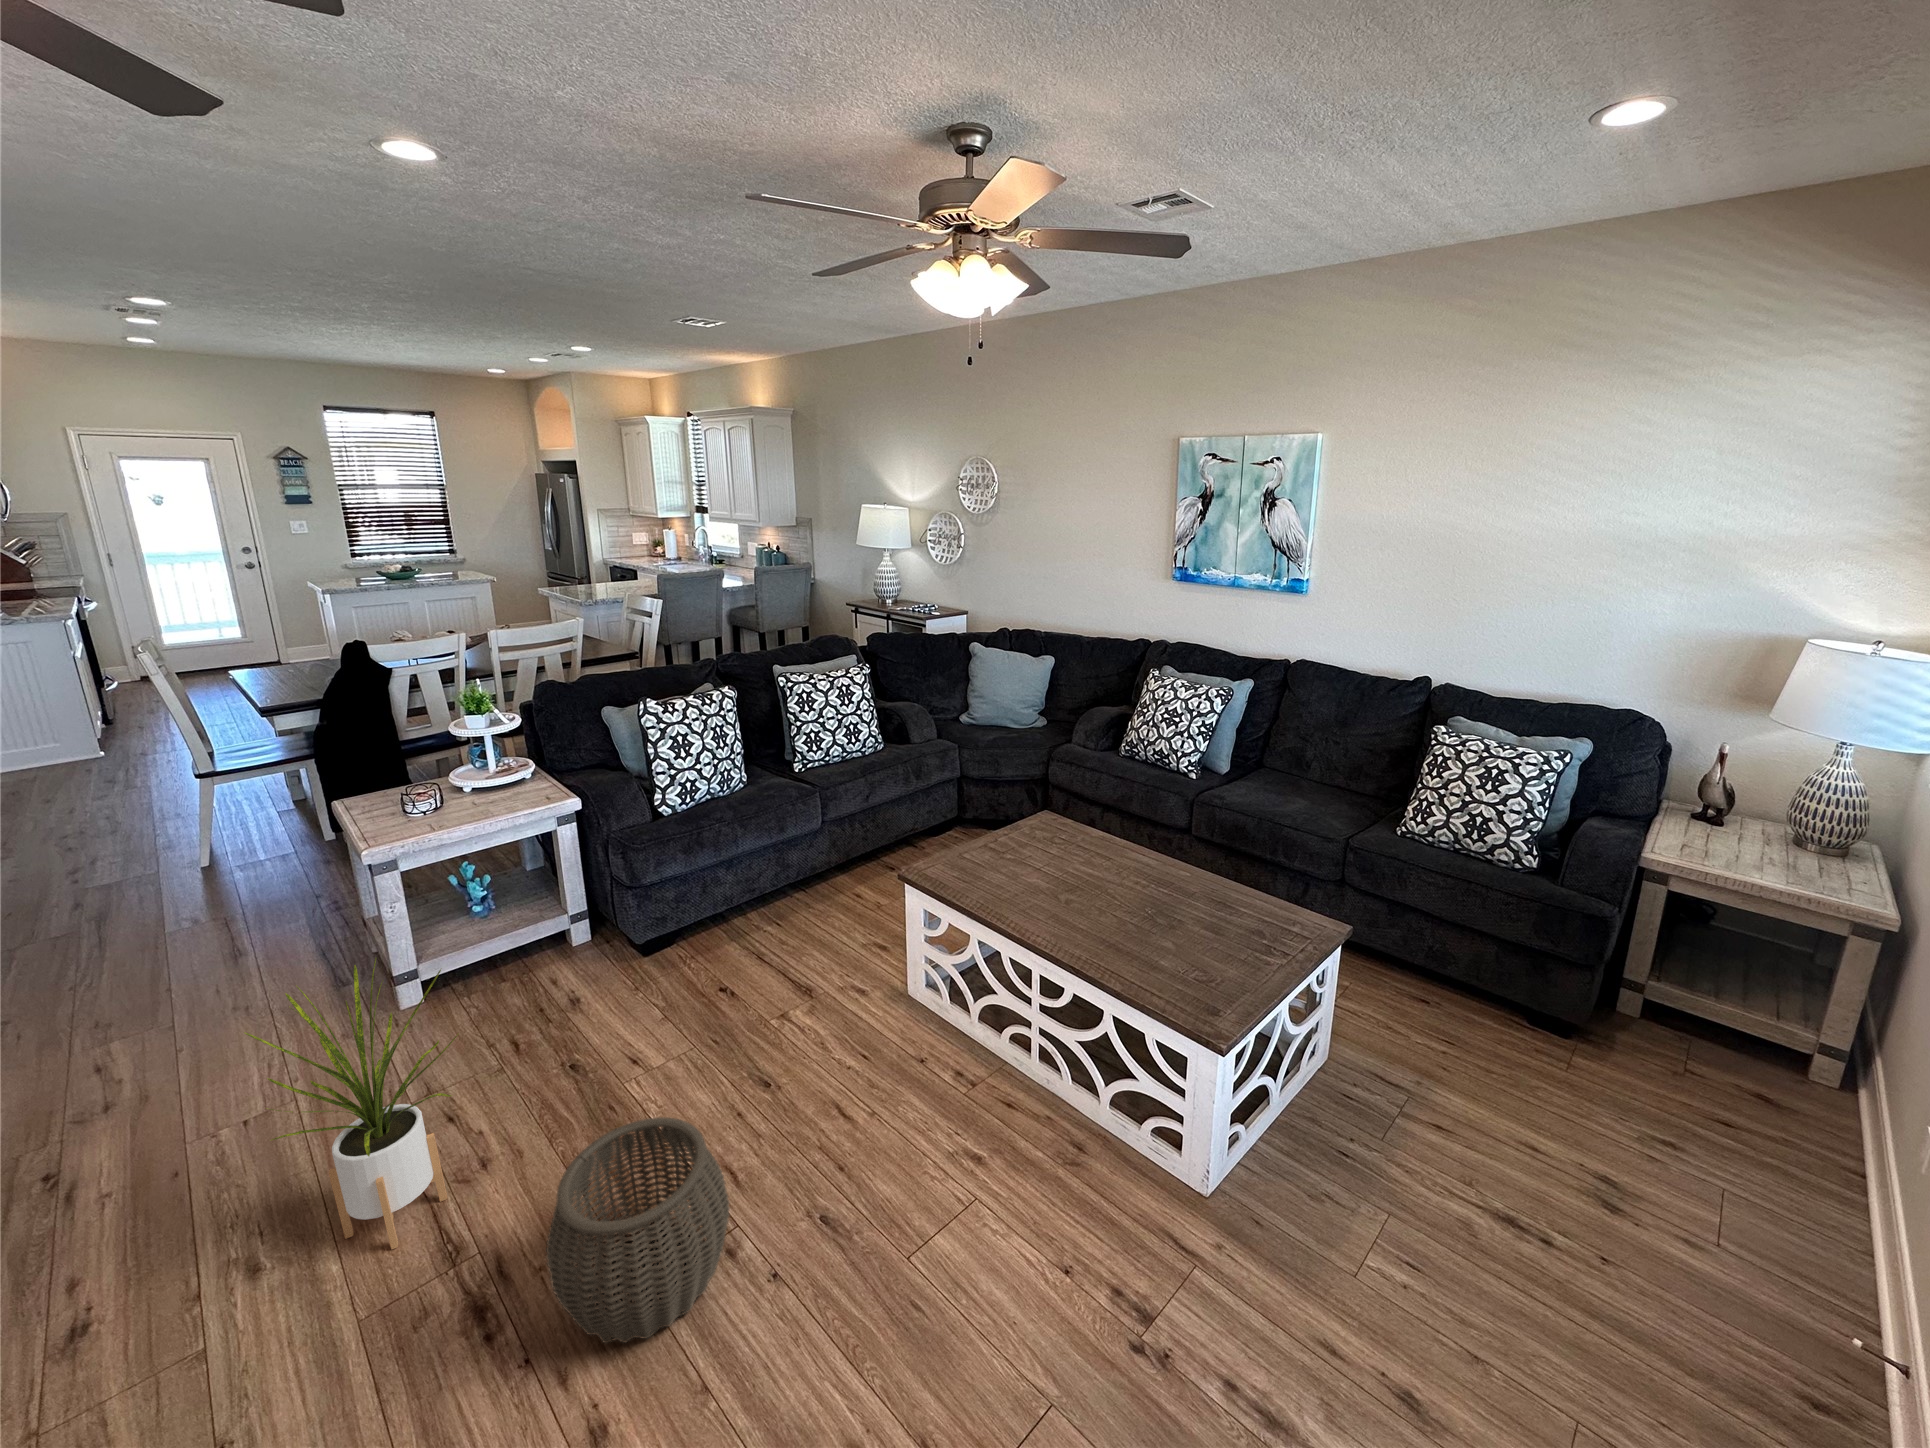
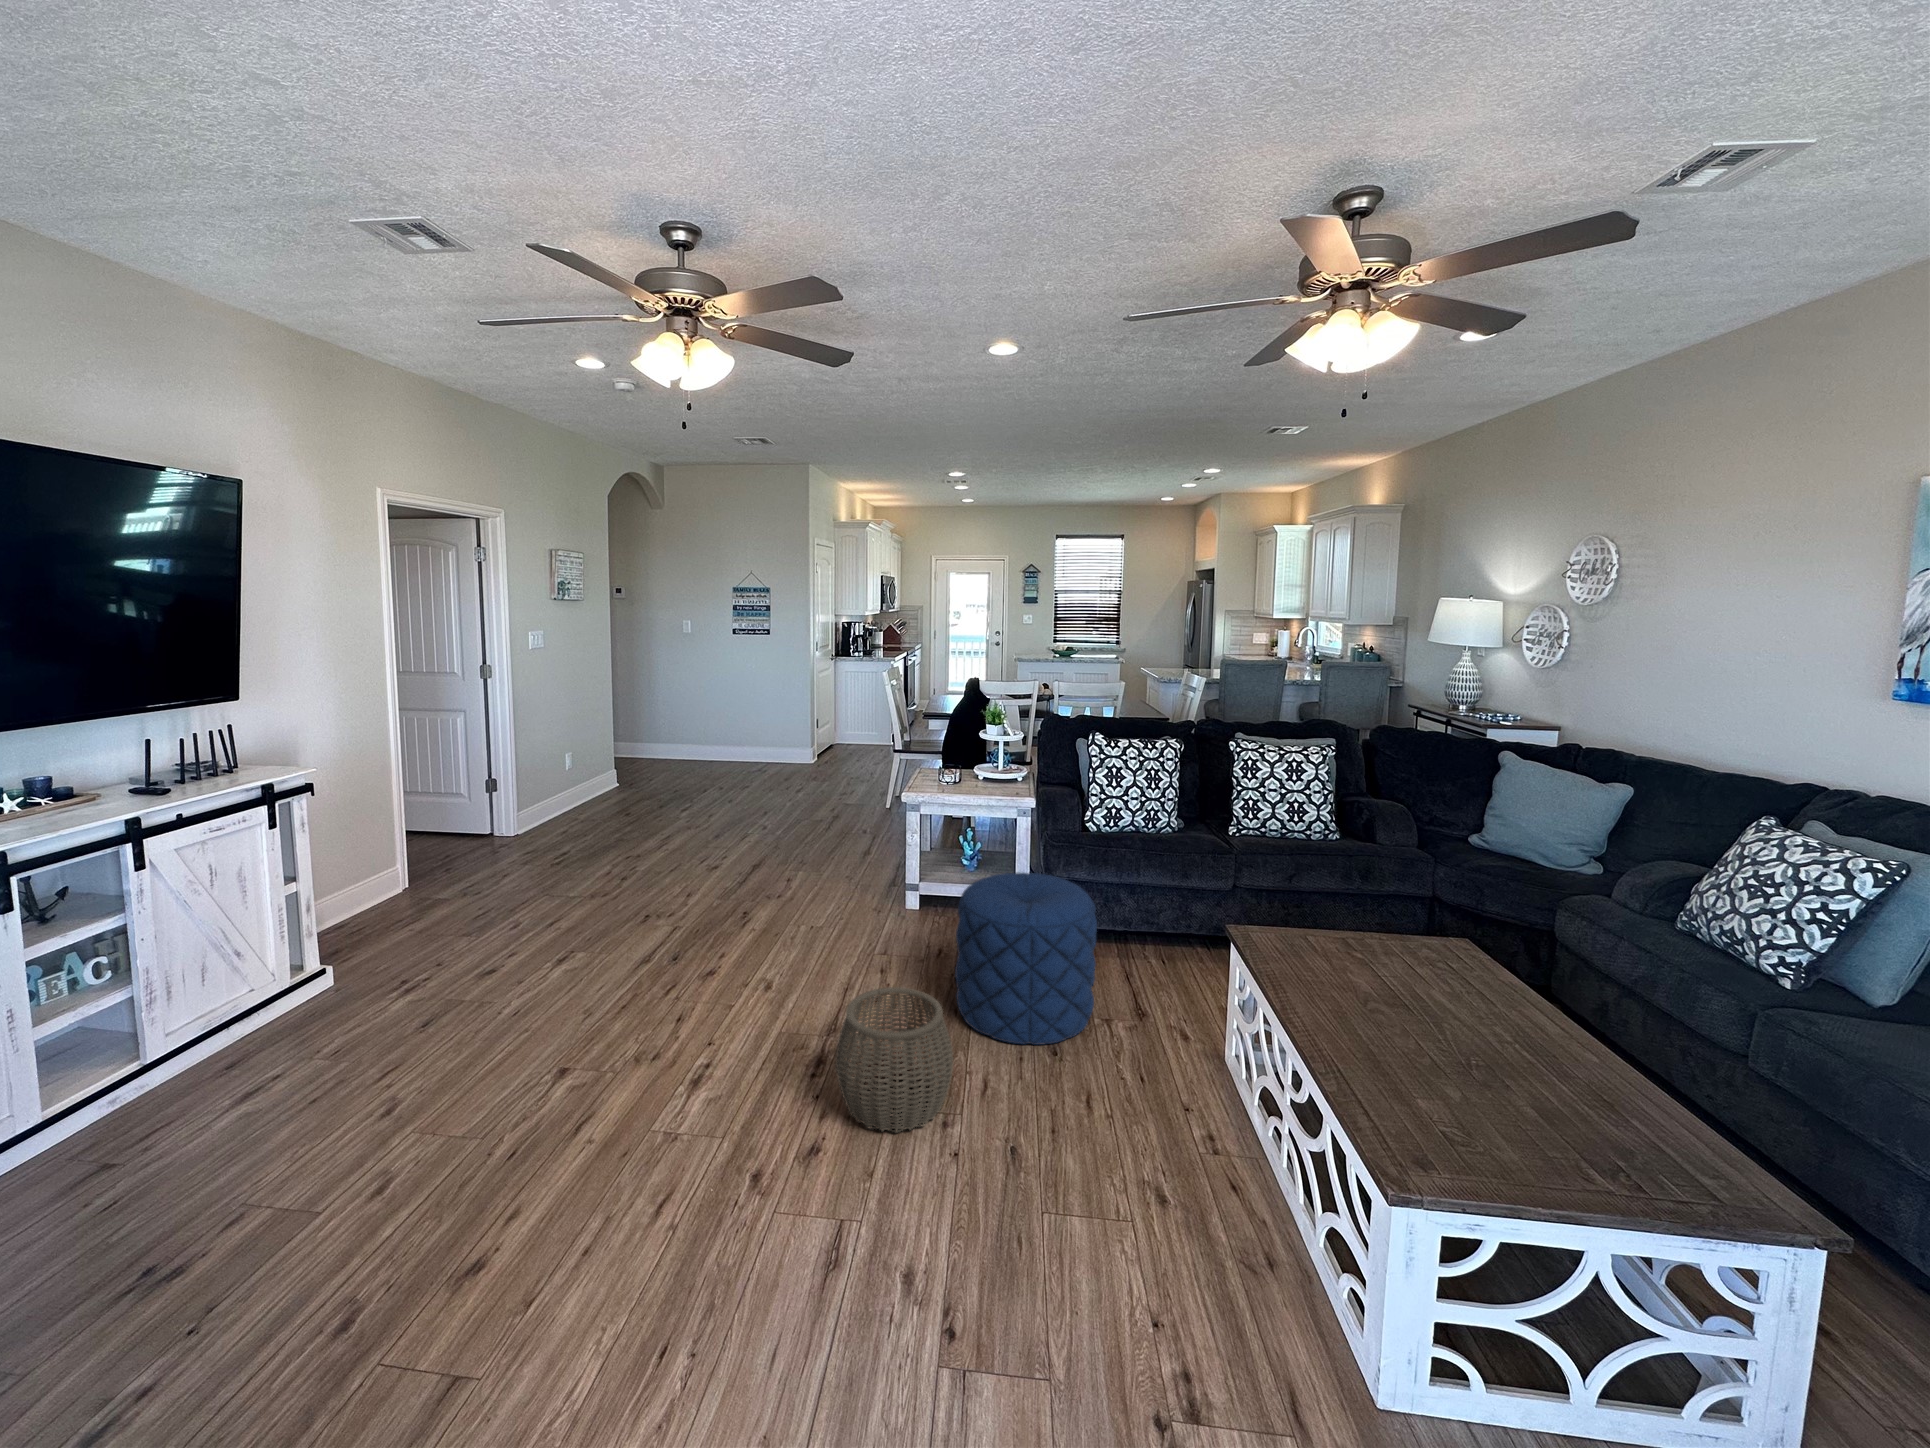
pouf: none [589,887,777,1113] -> present [955,873,1097,1045]
house plant: present [244,959,458,1249] -> none [772,828,870,1014]

